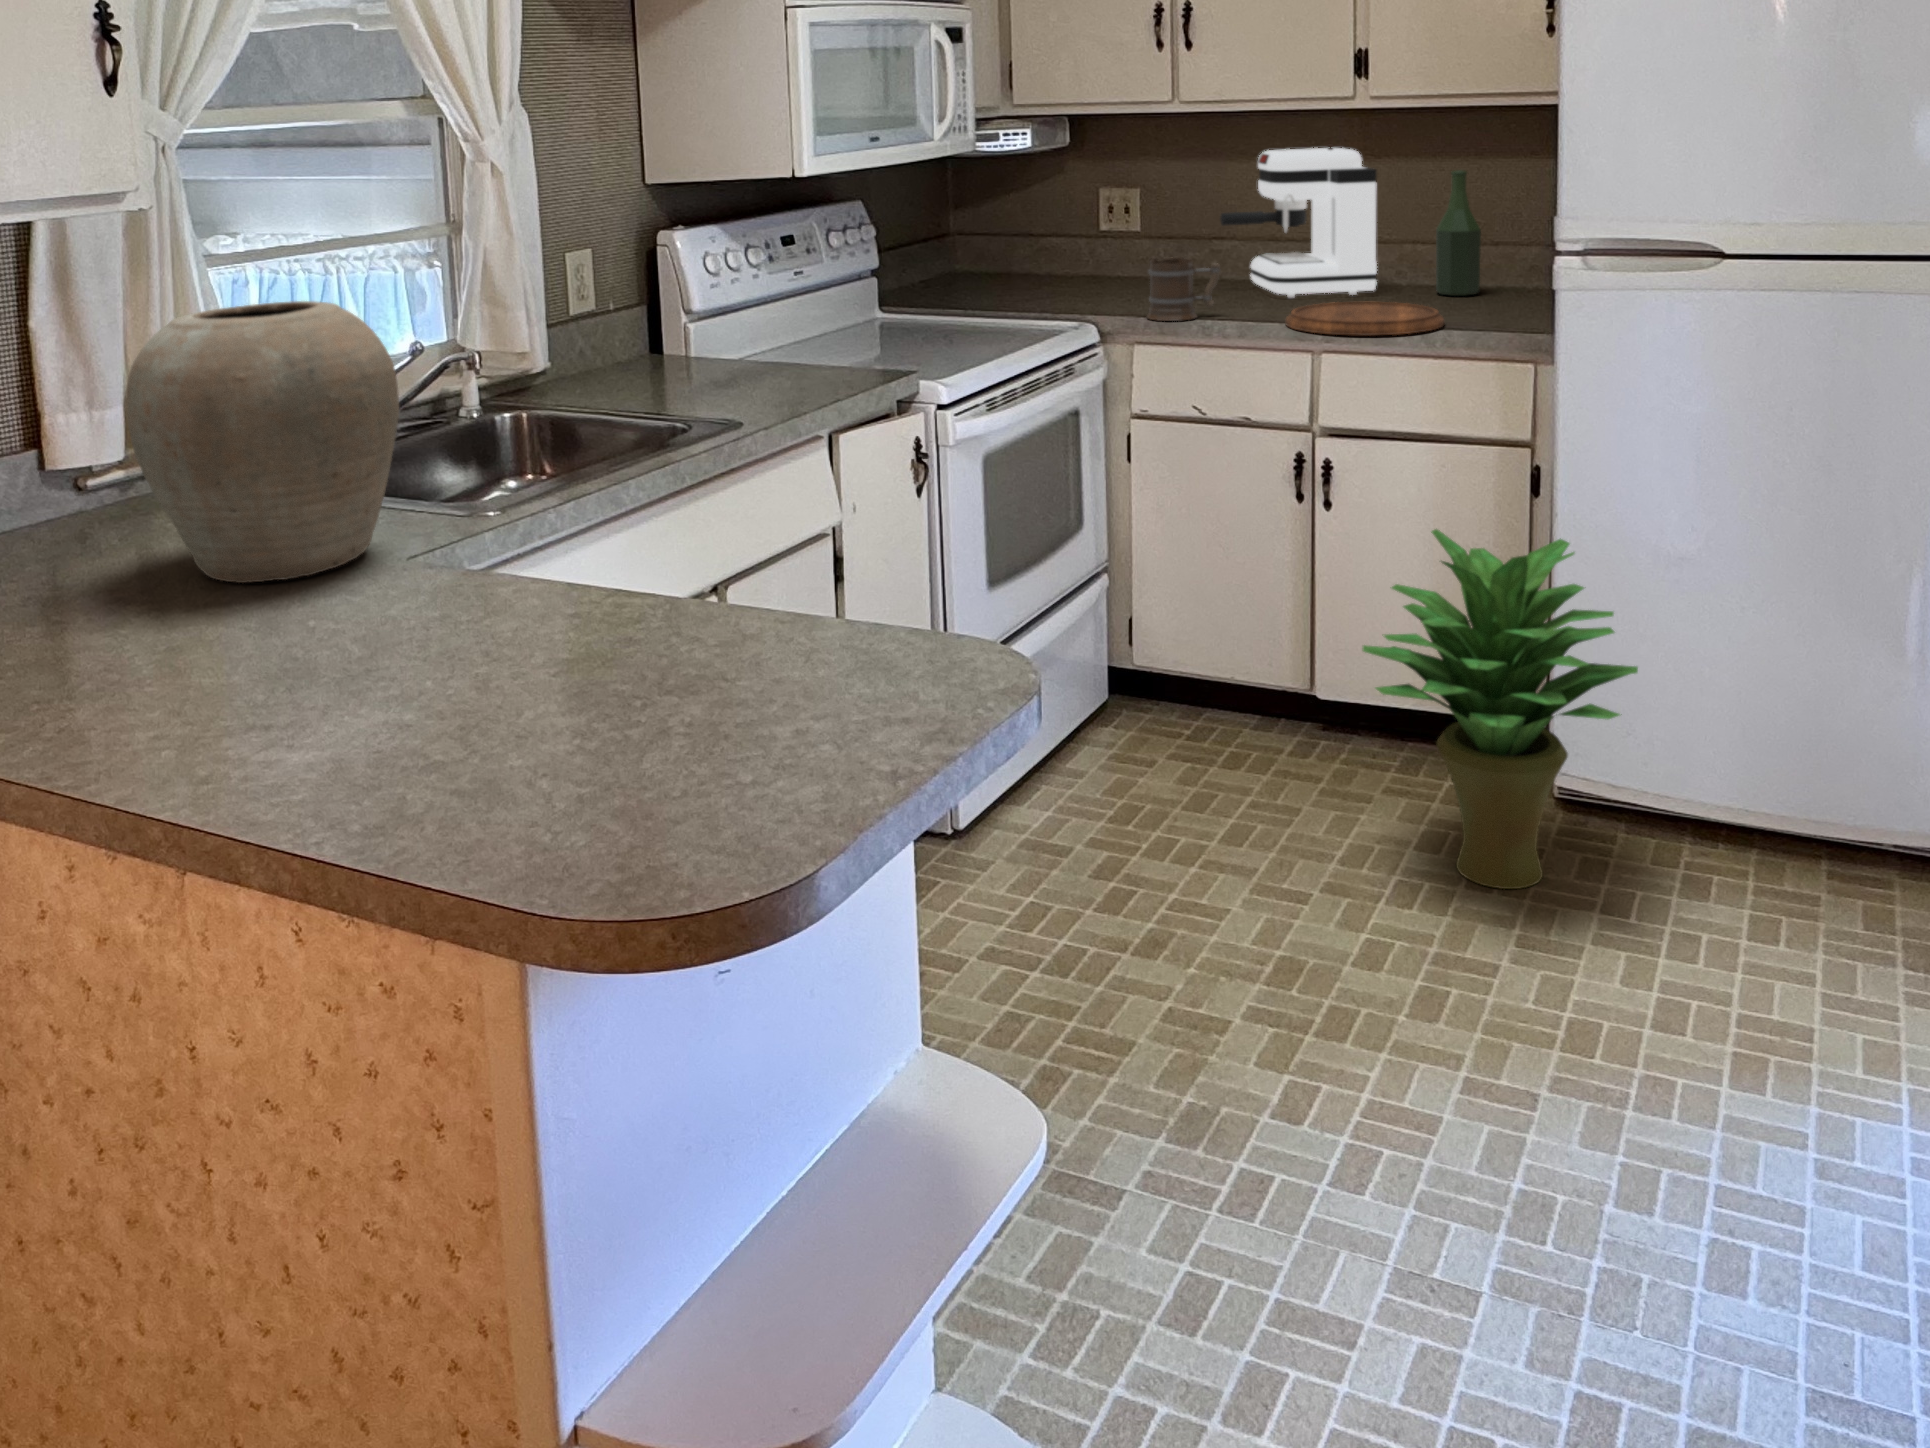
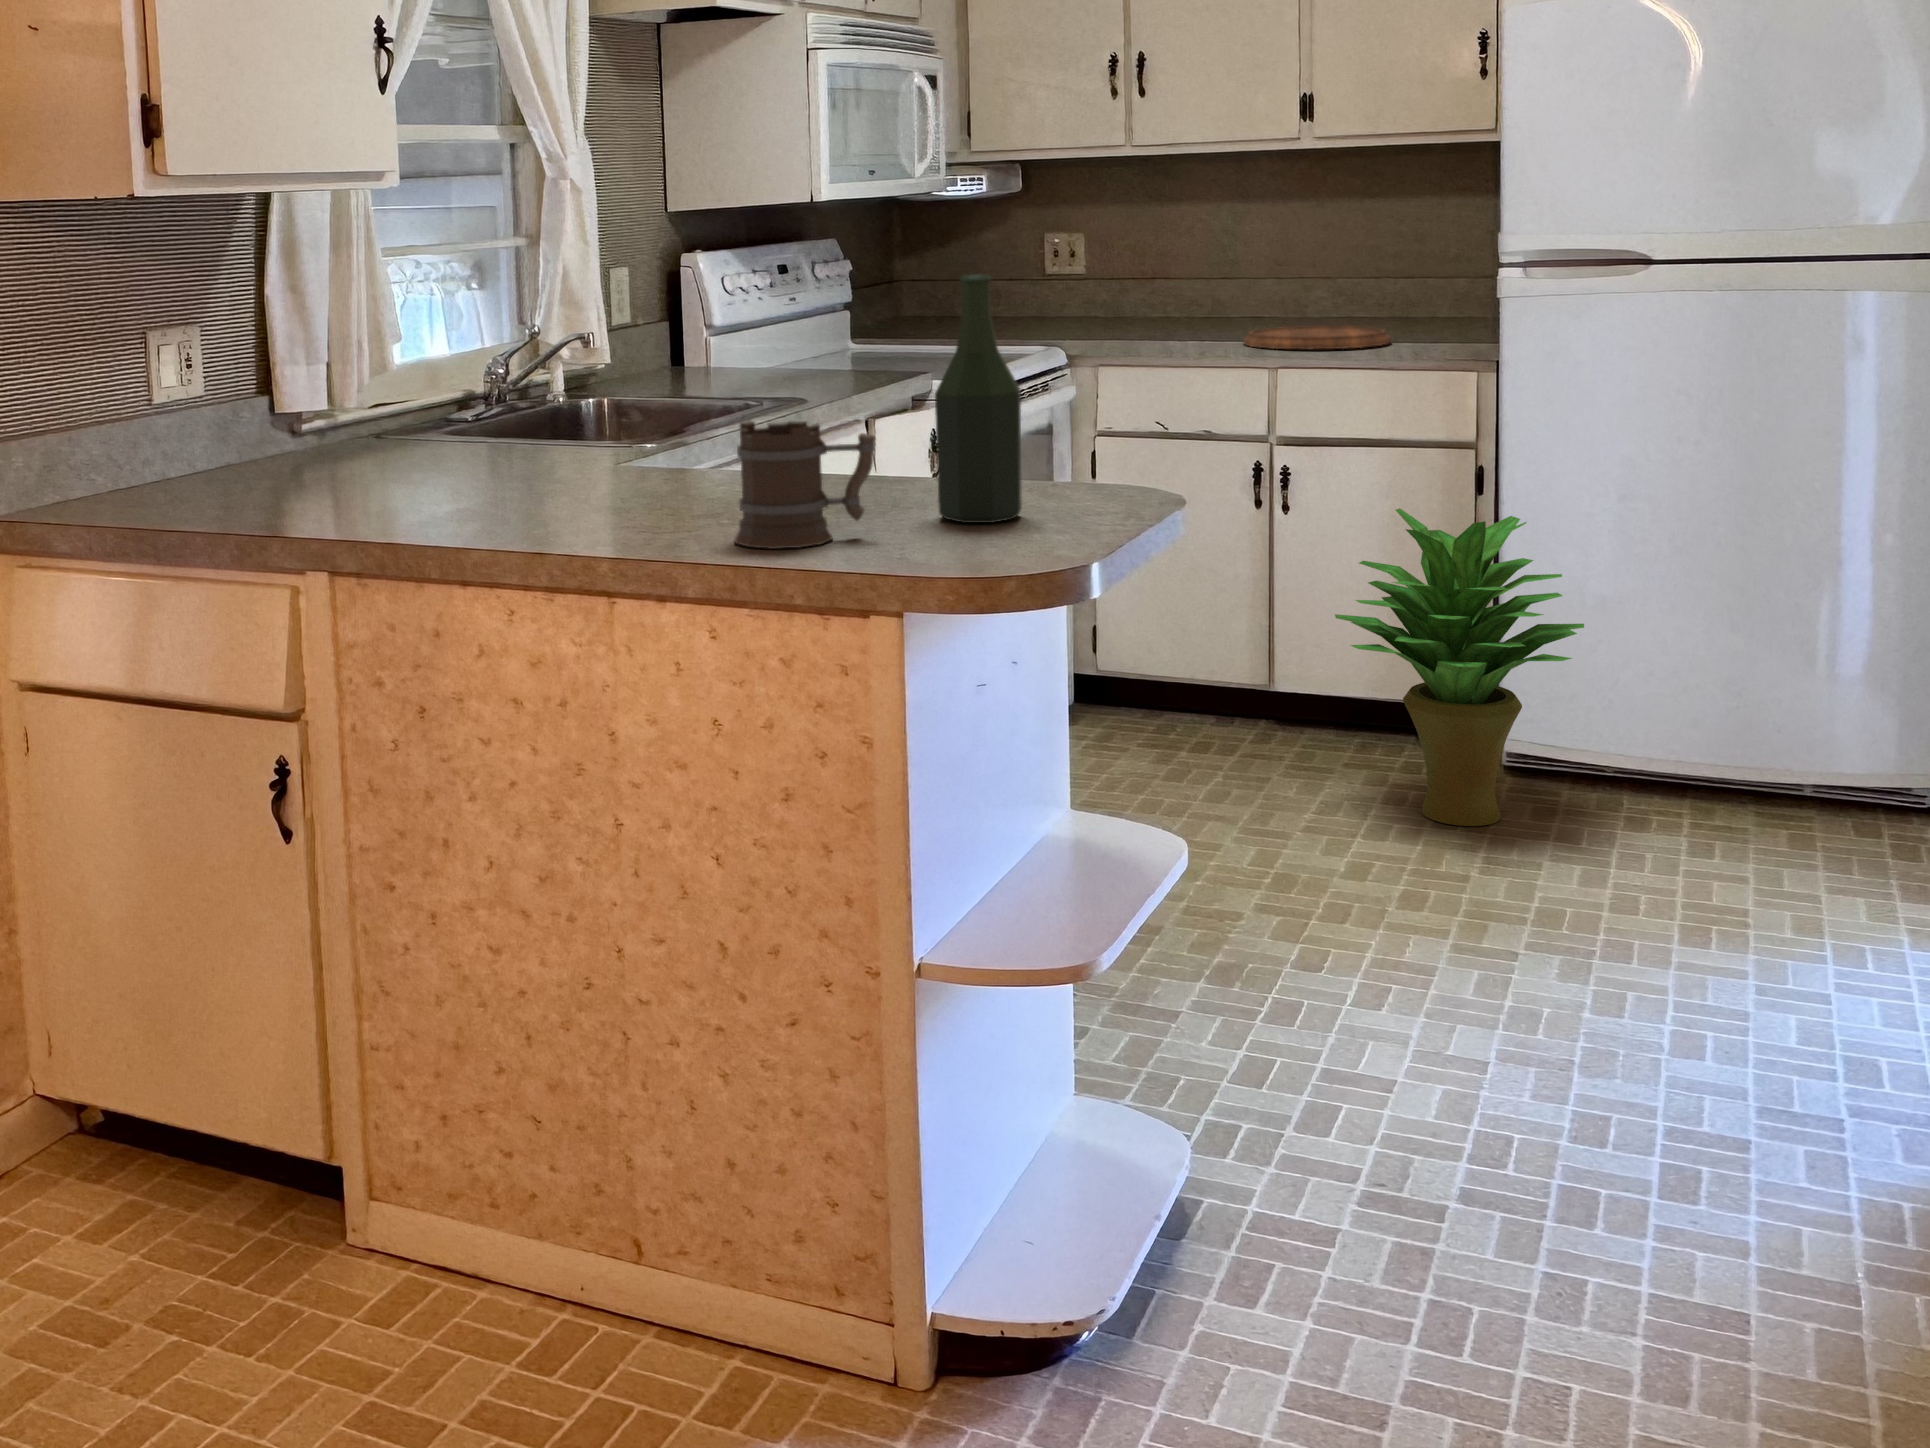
coffee maker: present [1220,148,1377,298] -> none [1169,191,1319,328]
bottle: present [1436,170,1481,296] -> present [935,275,1022,523]
mug: present [1147,257,1220,321] -> present [734,421,875,549]
vase: present [126,301,399,583] -> none [403,262,607,478]

